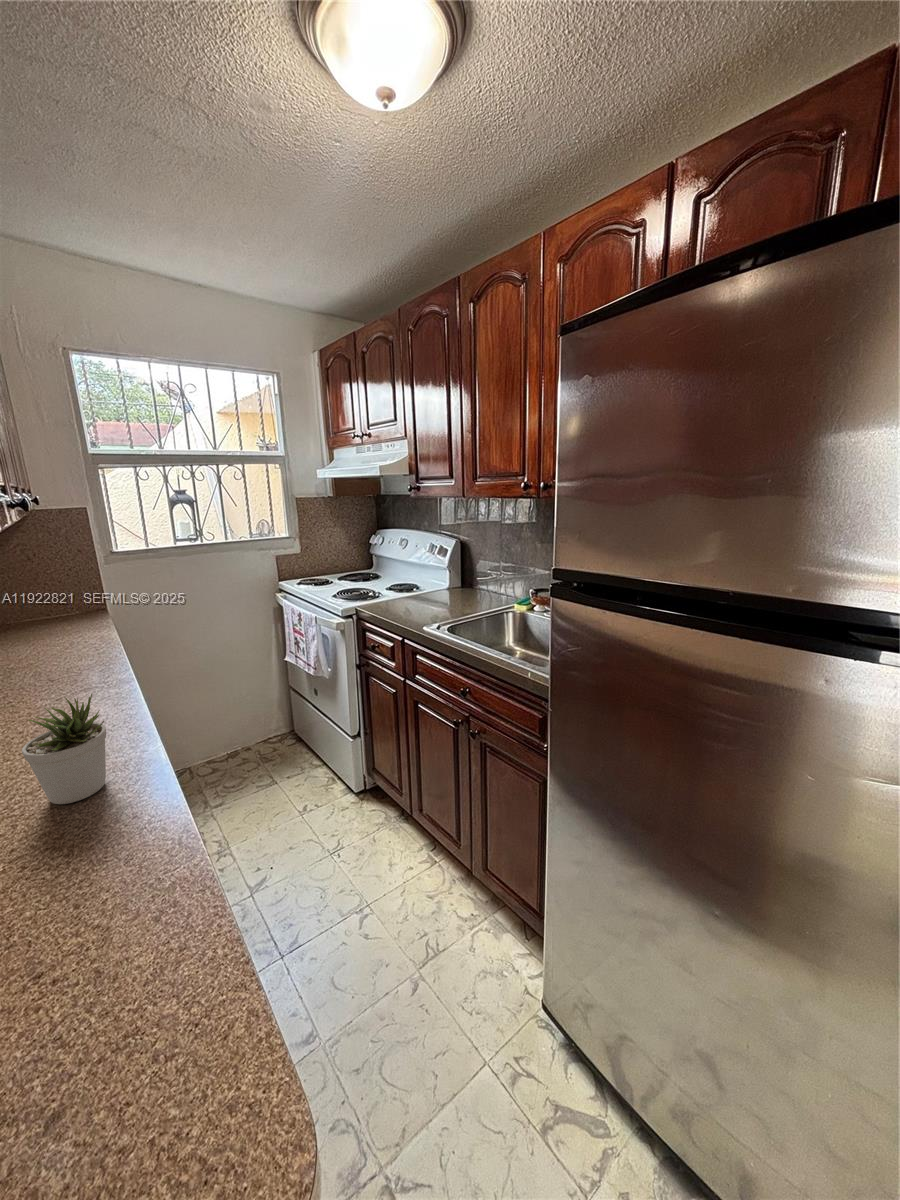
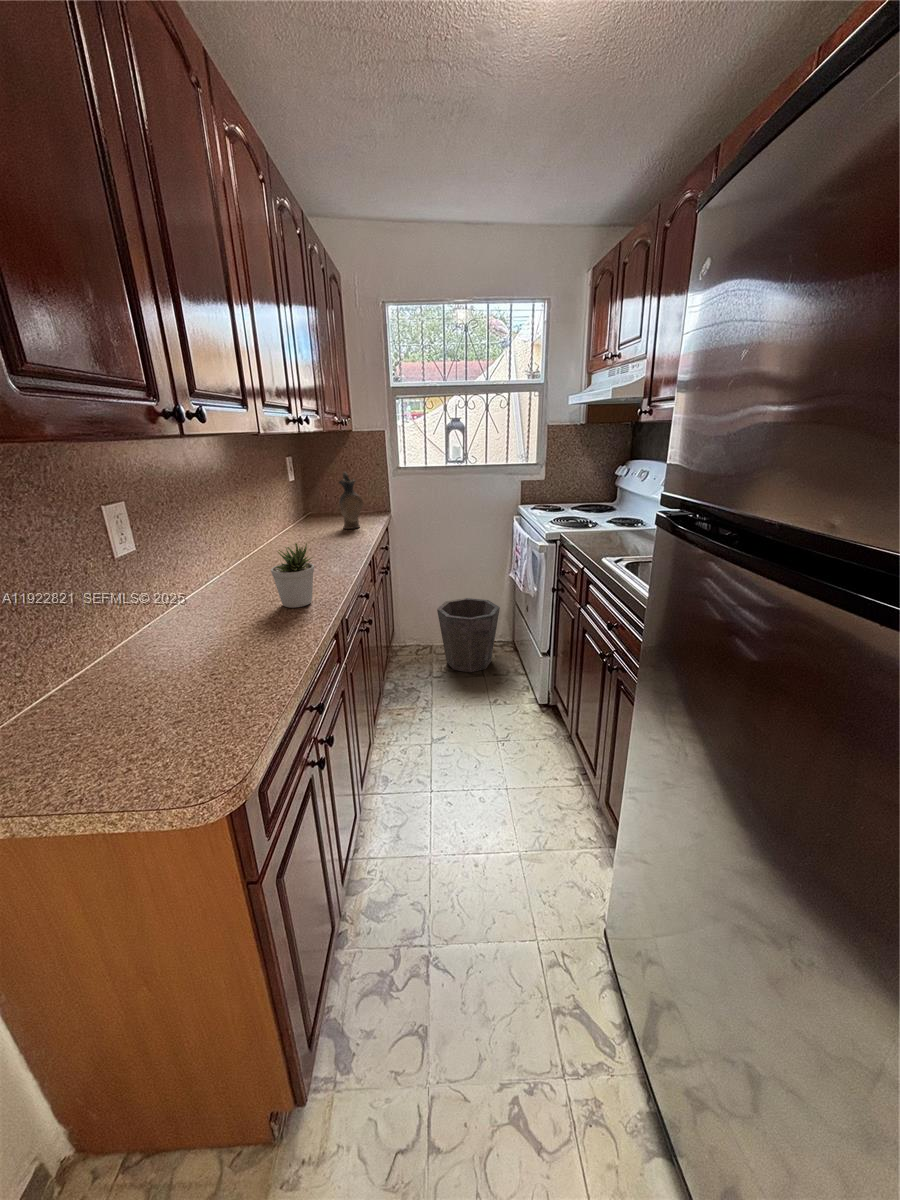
ceramic pitcher: none [26,568,75,647] -> present [339,472,363,529]
waste bin: none [199,693,277,788] -> present [437,598,500,672]

